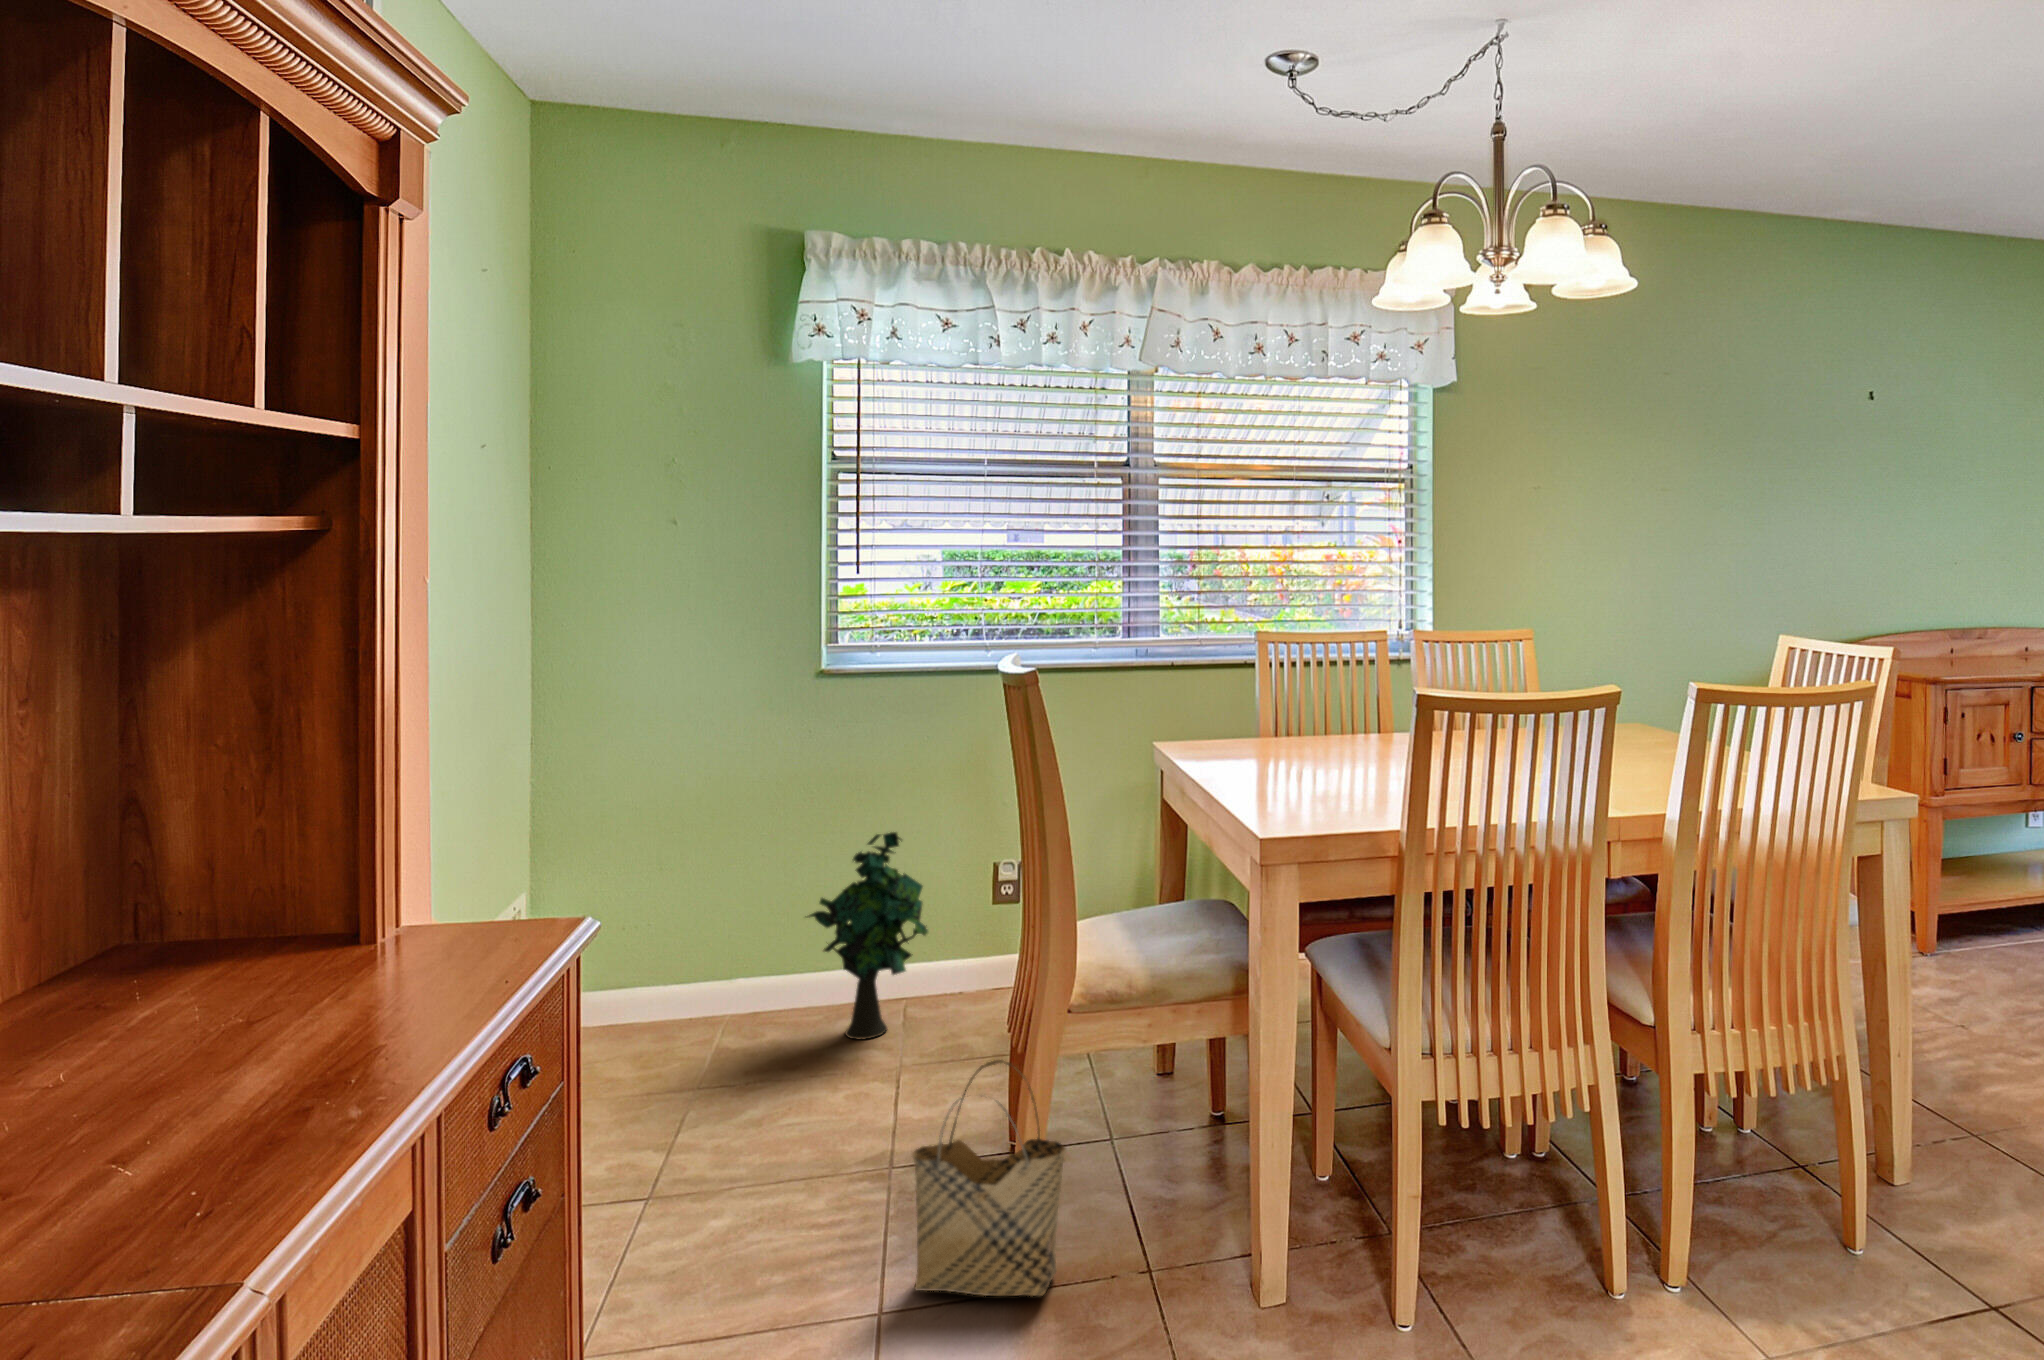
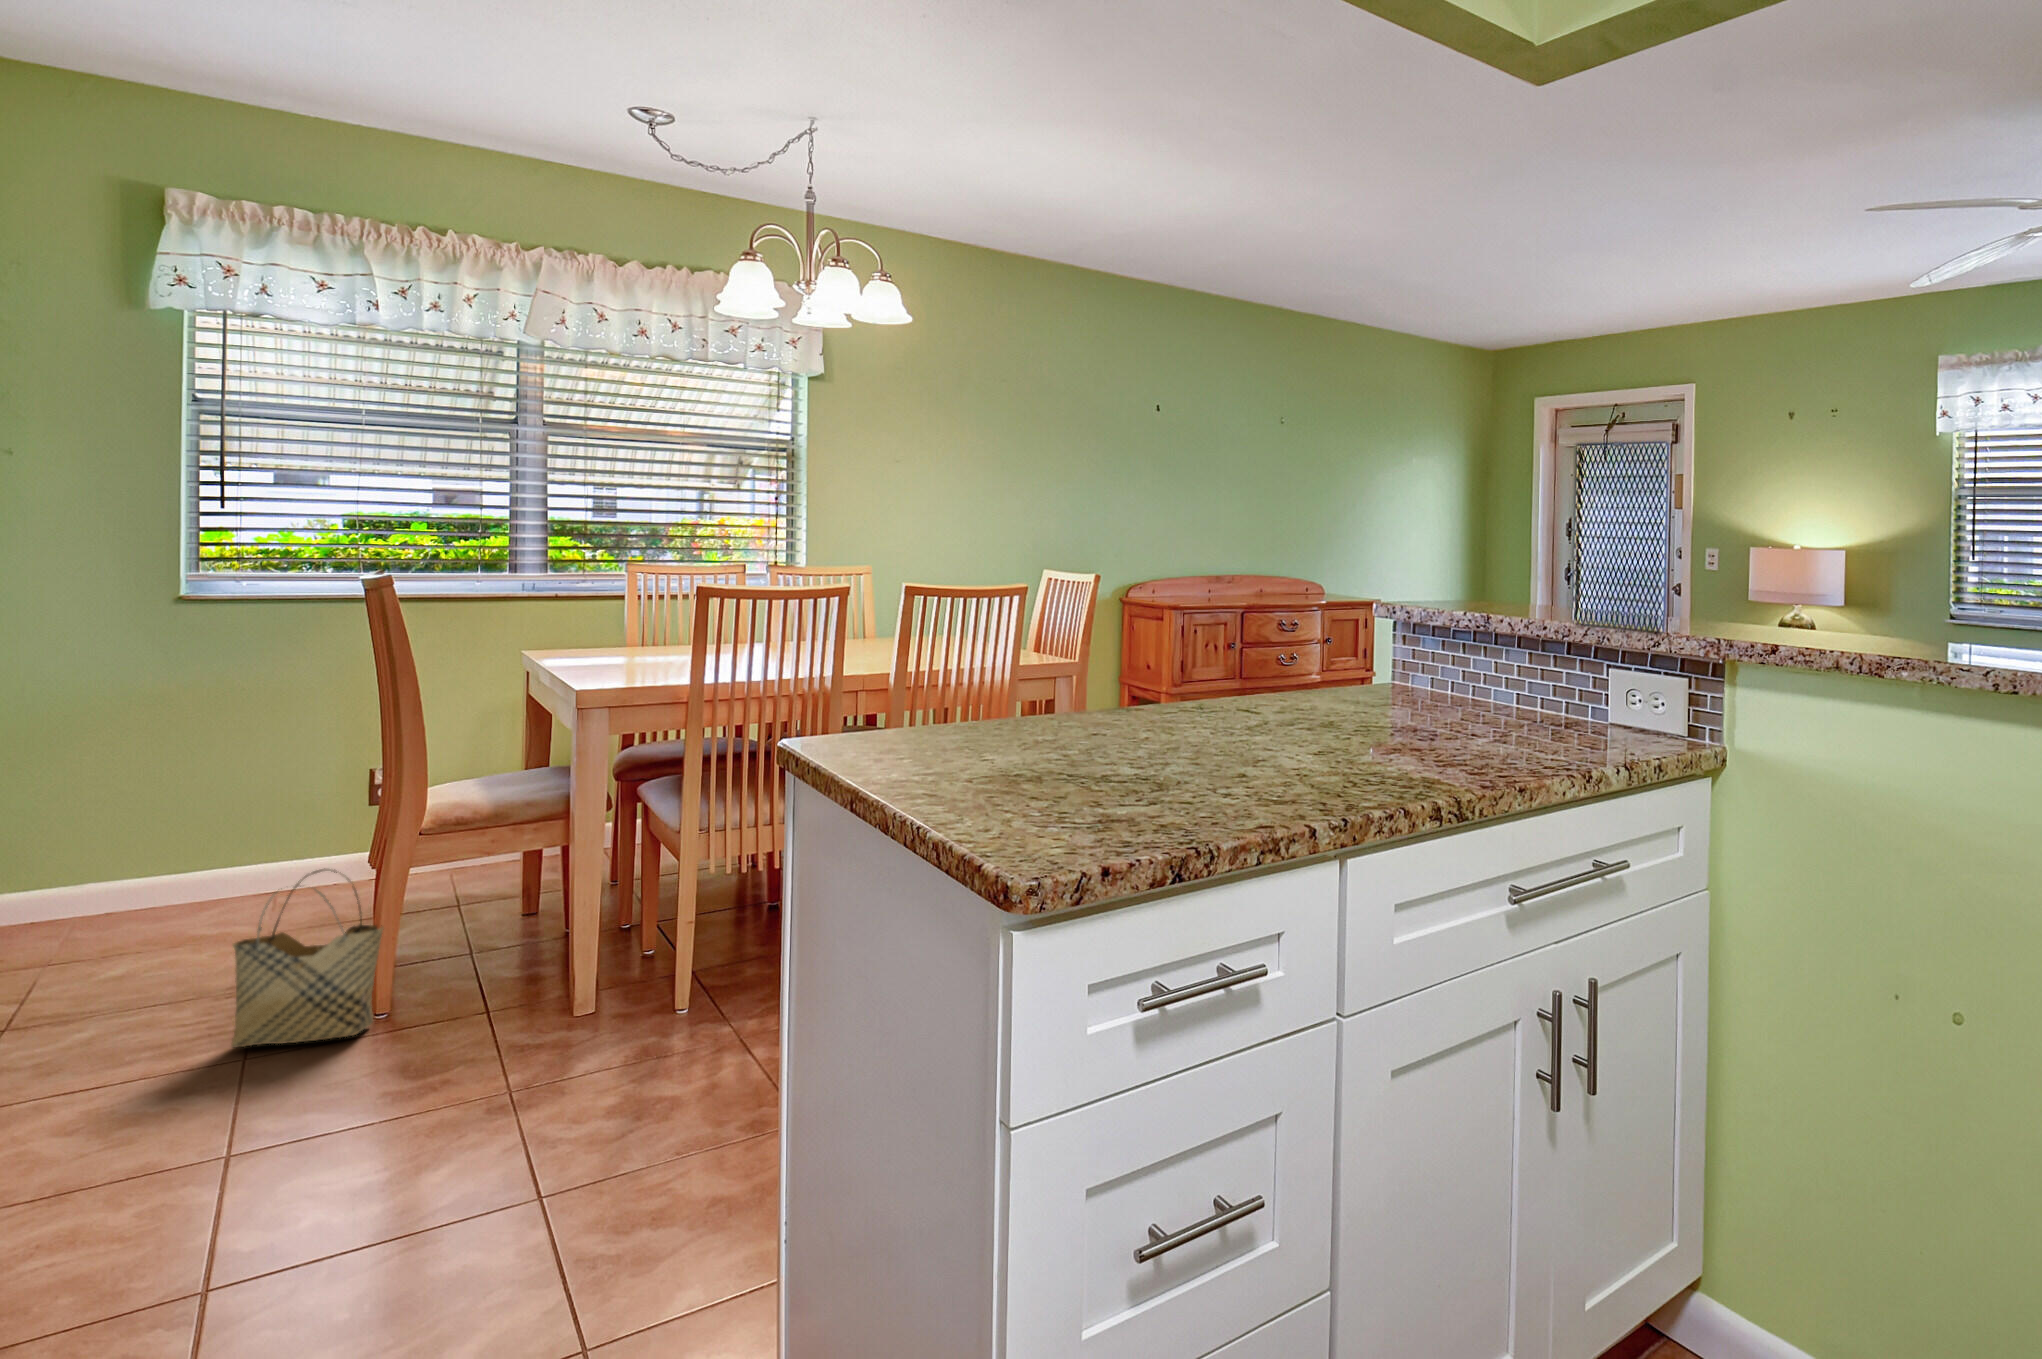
decorative plant: present [807,832,928,1039] -> none [141,731,286,917]

